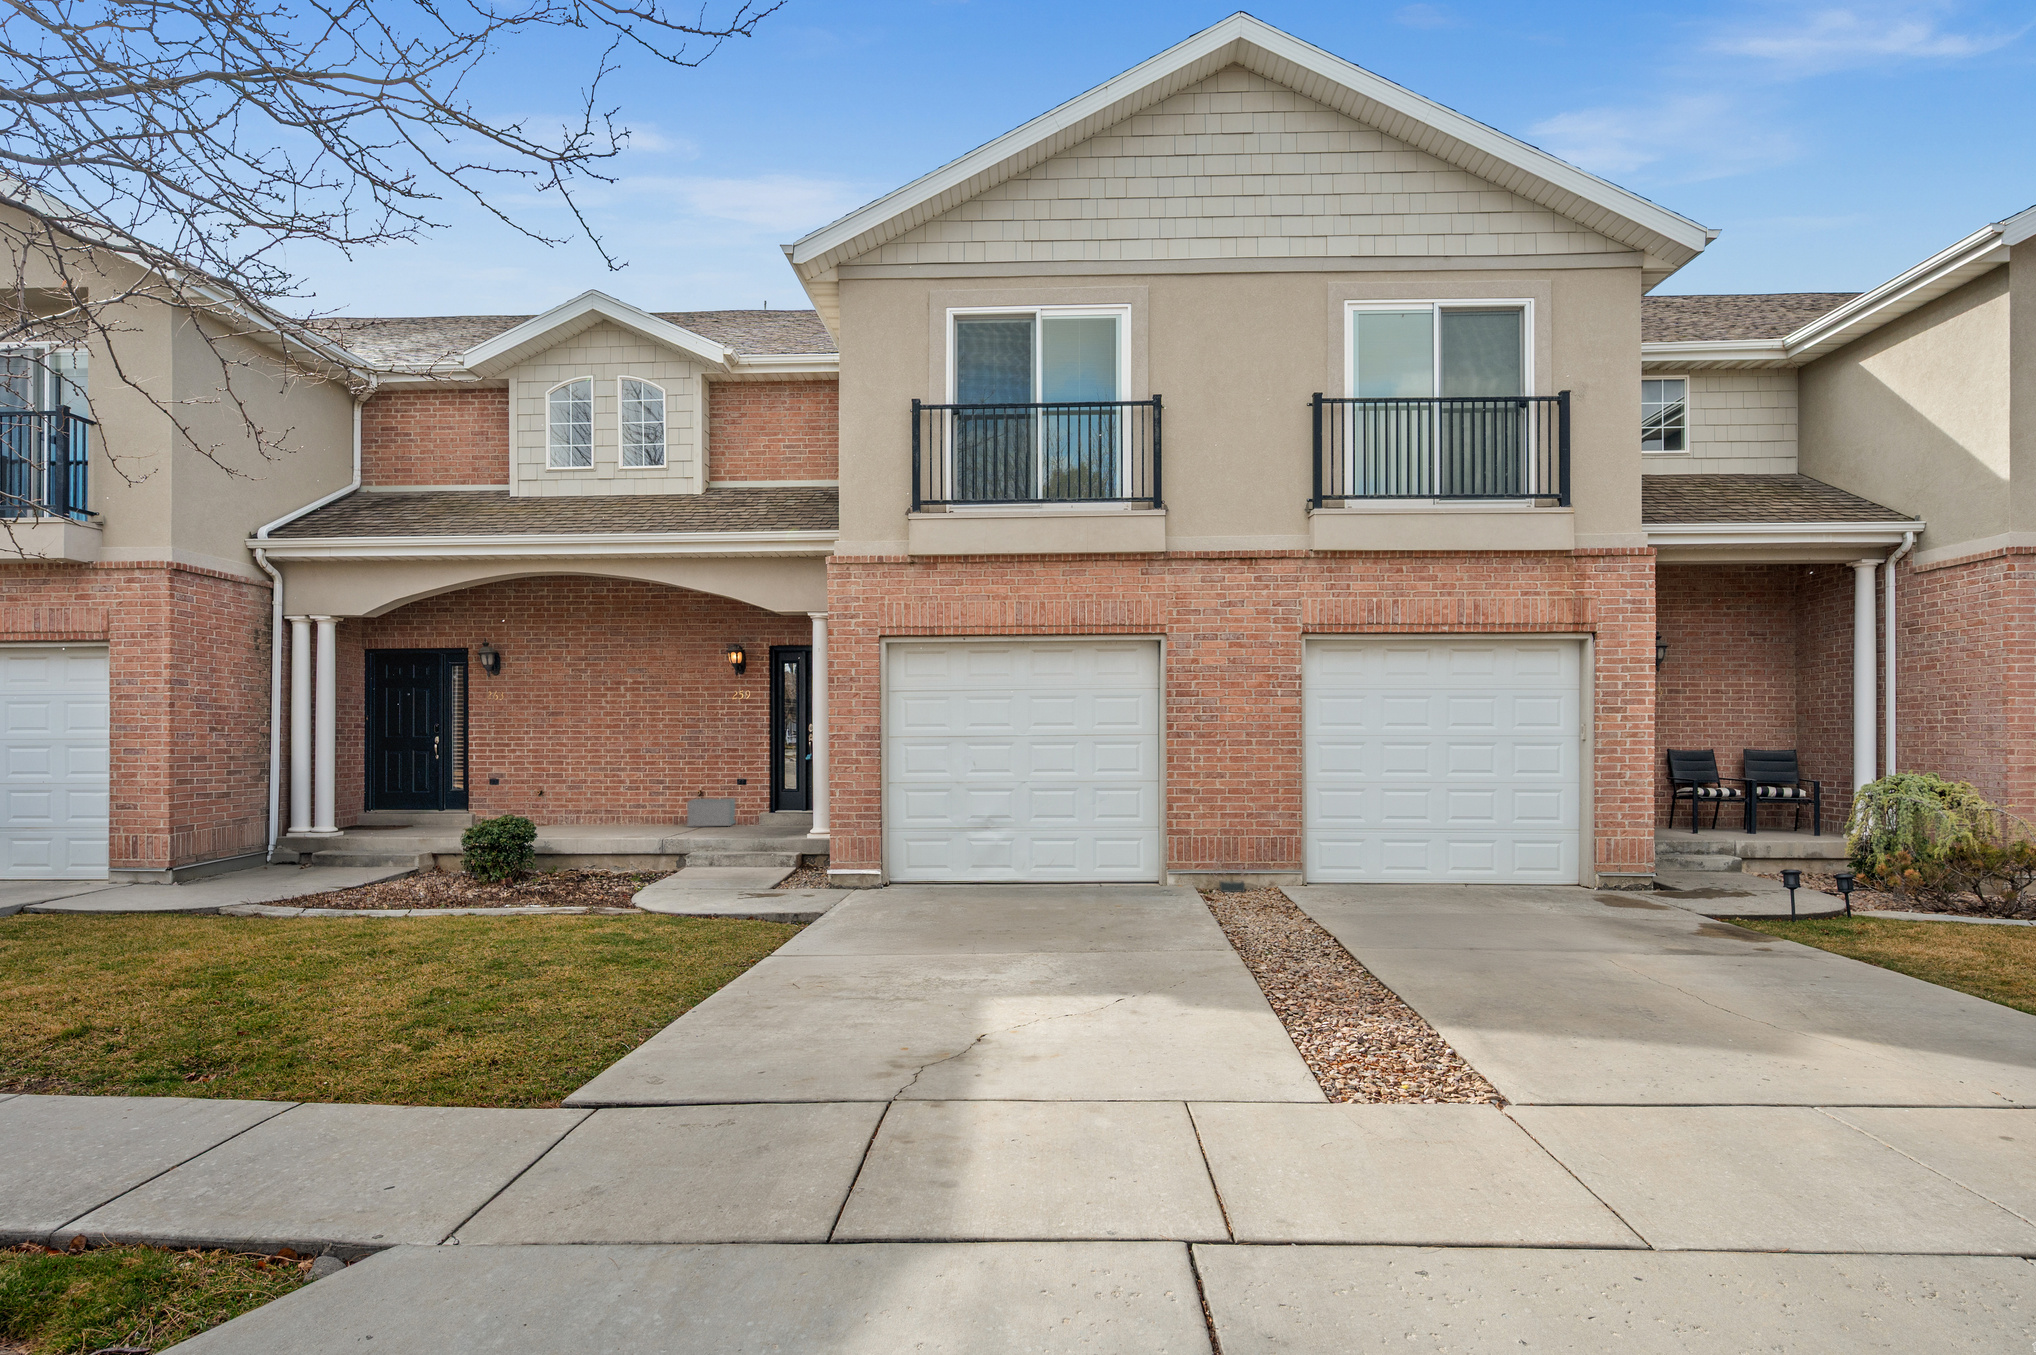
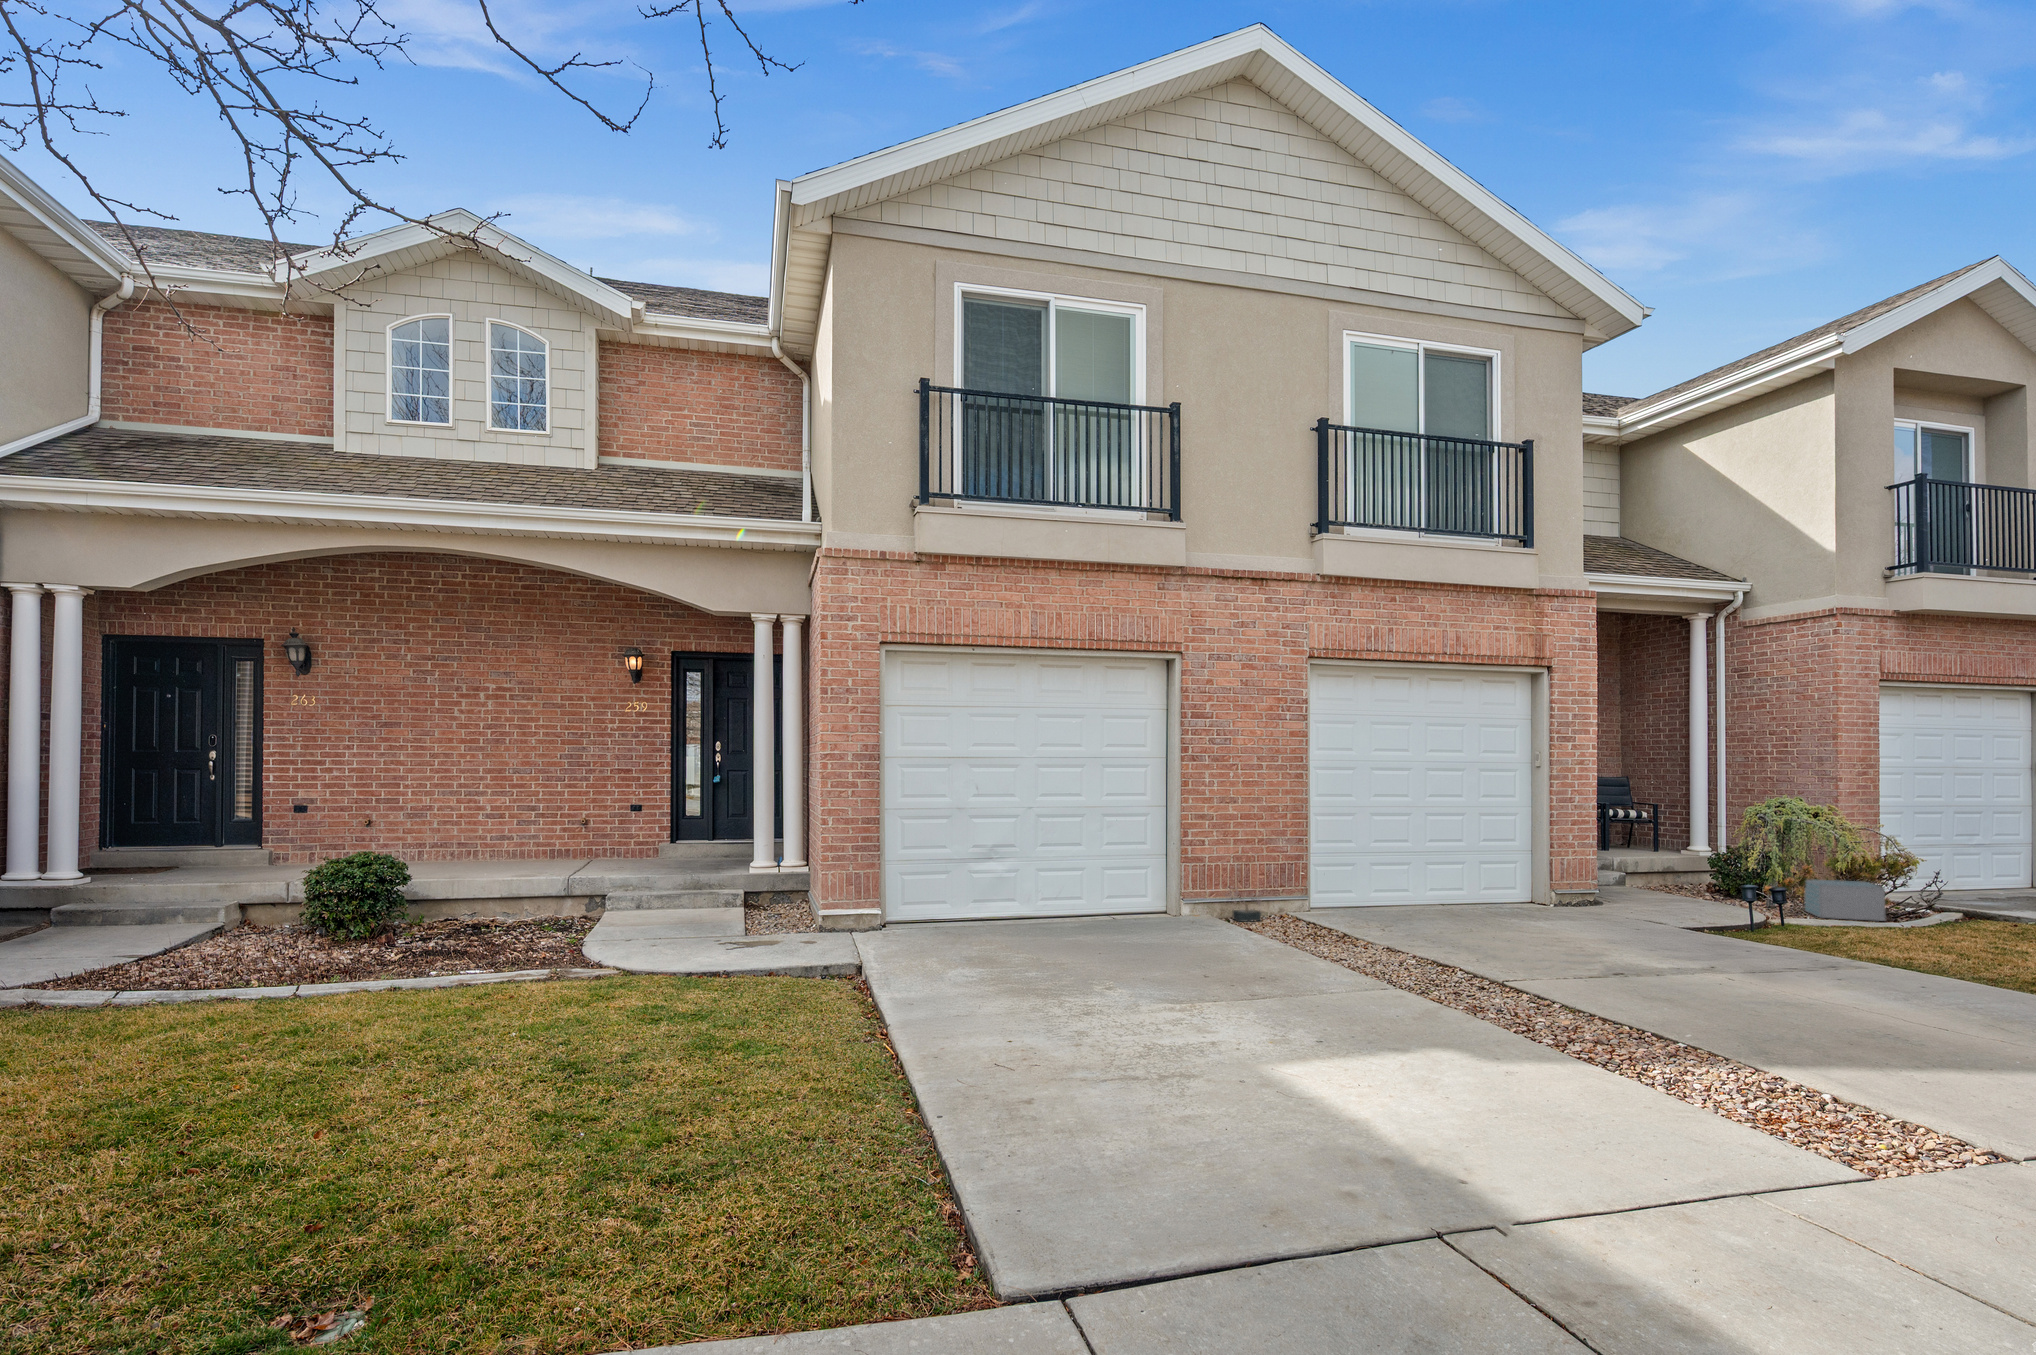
storage box: present [687,798,736,827] -> present [1804,880,1886,921]

